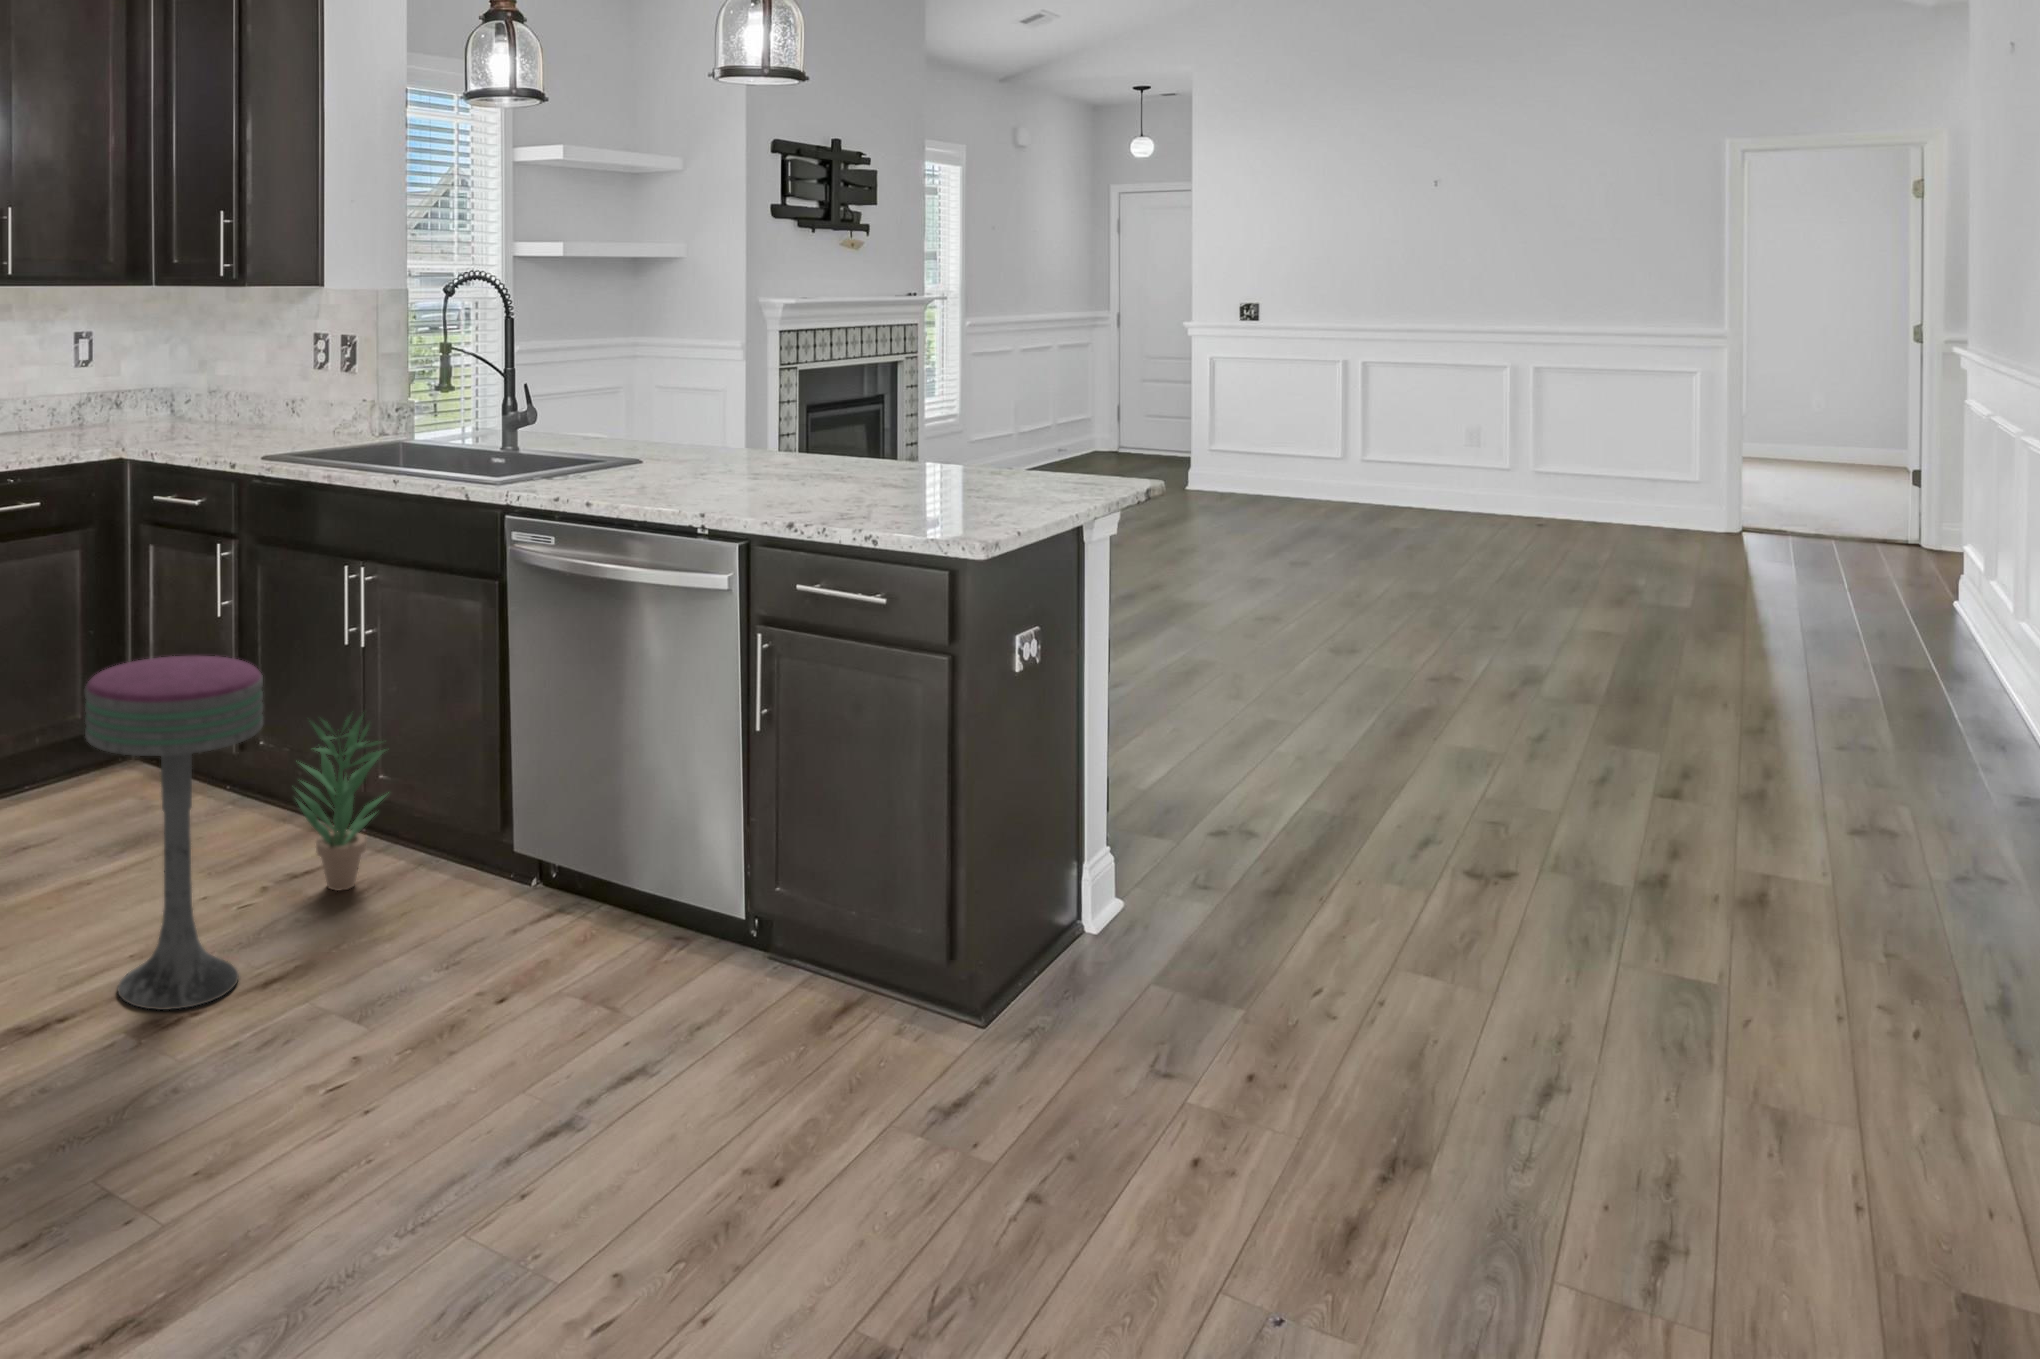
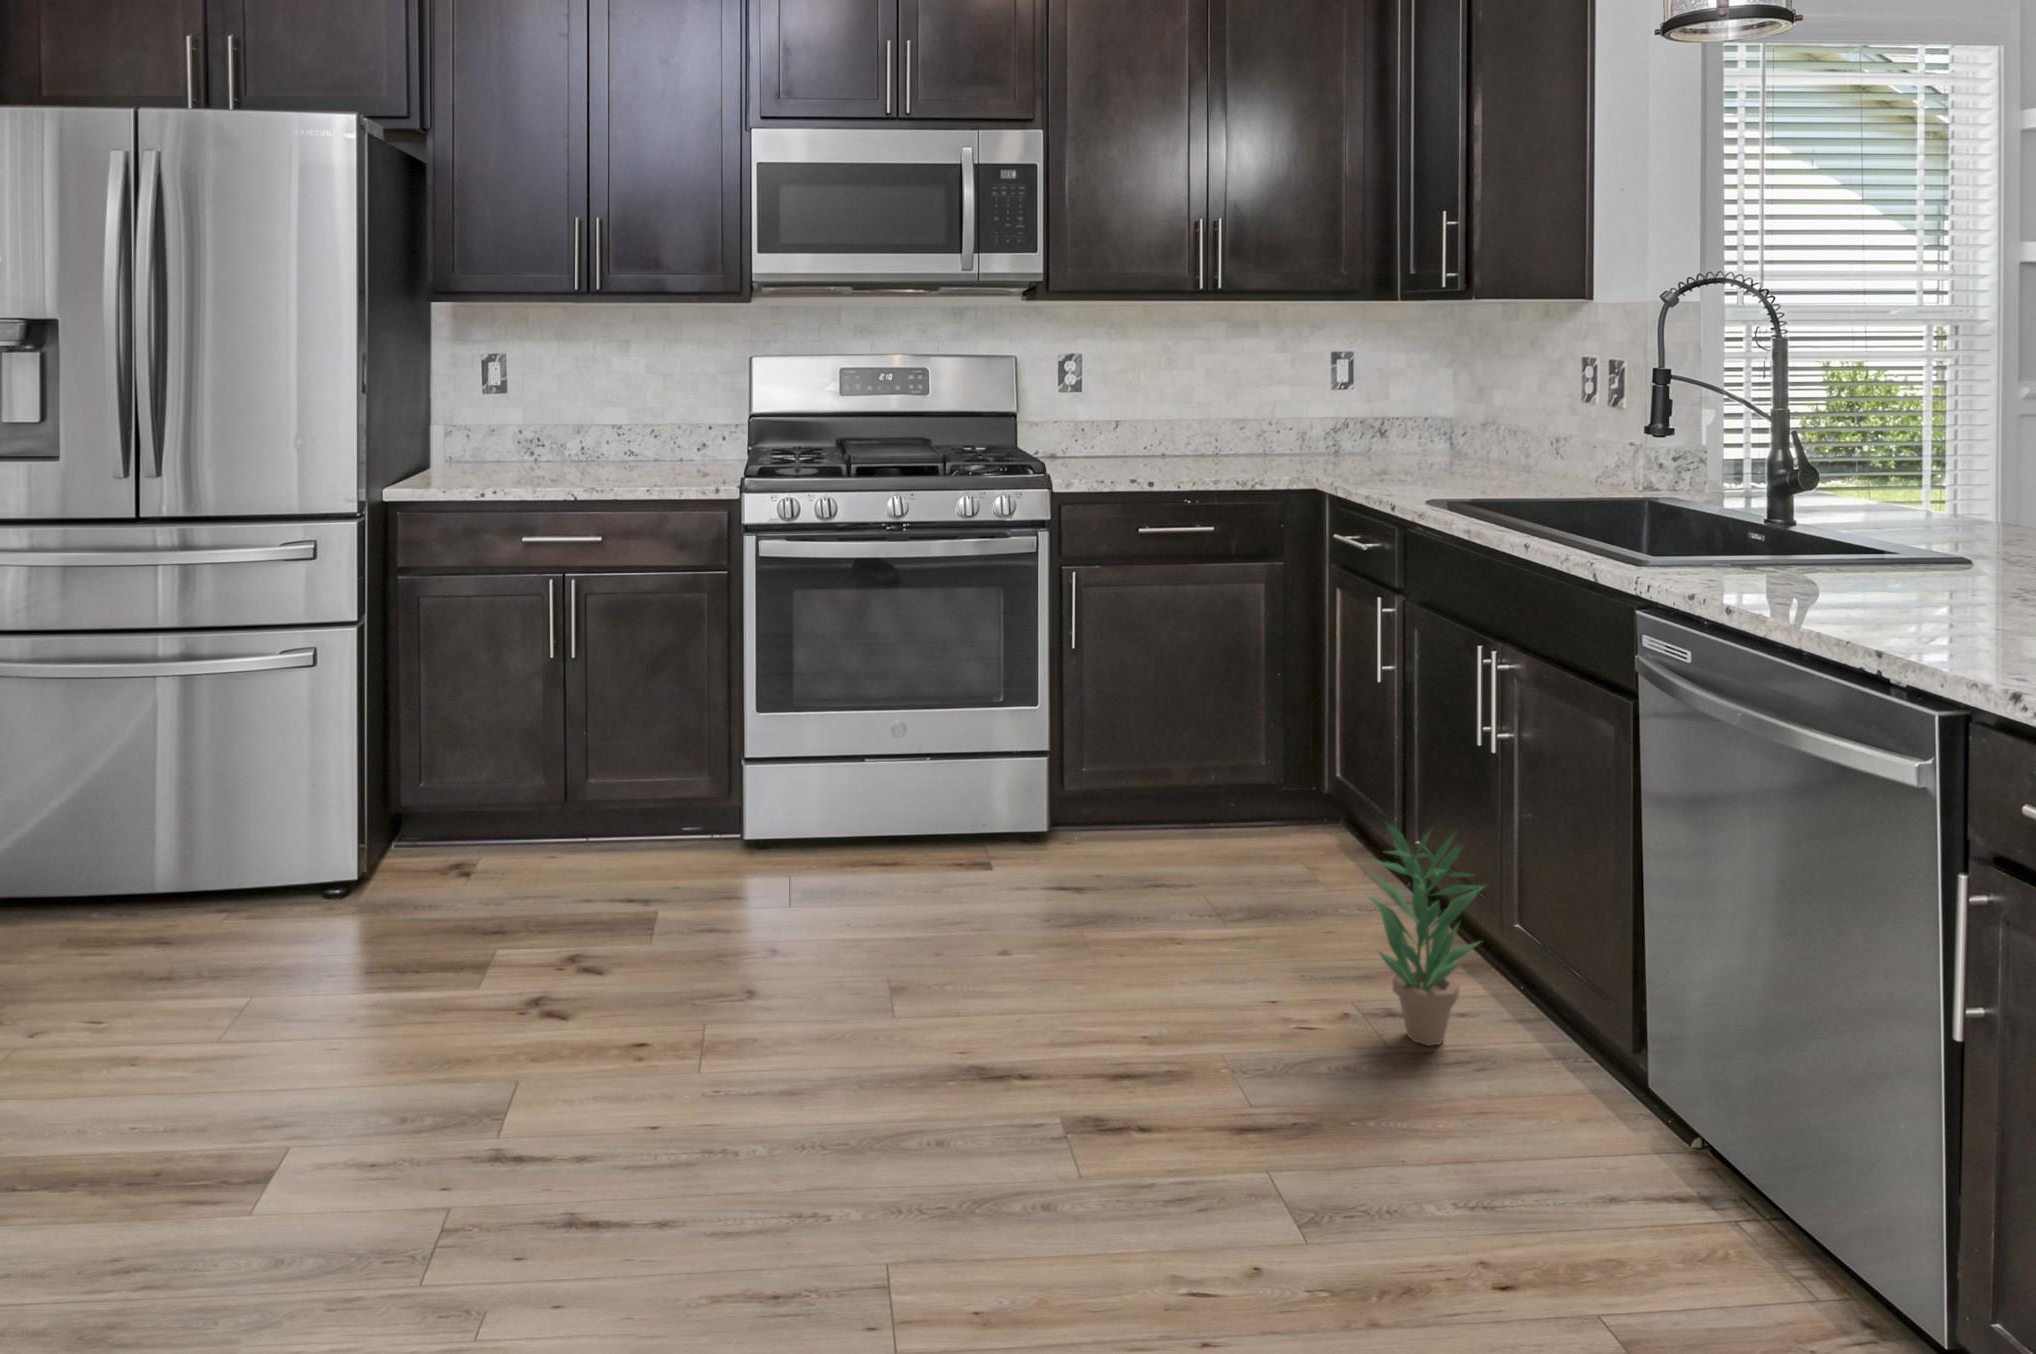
bar stool: present [85,656,263,1010] -> none [1061,714,1259,1126]

